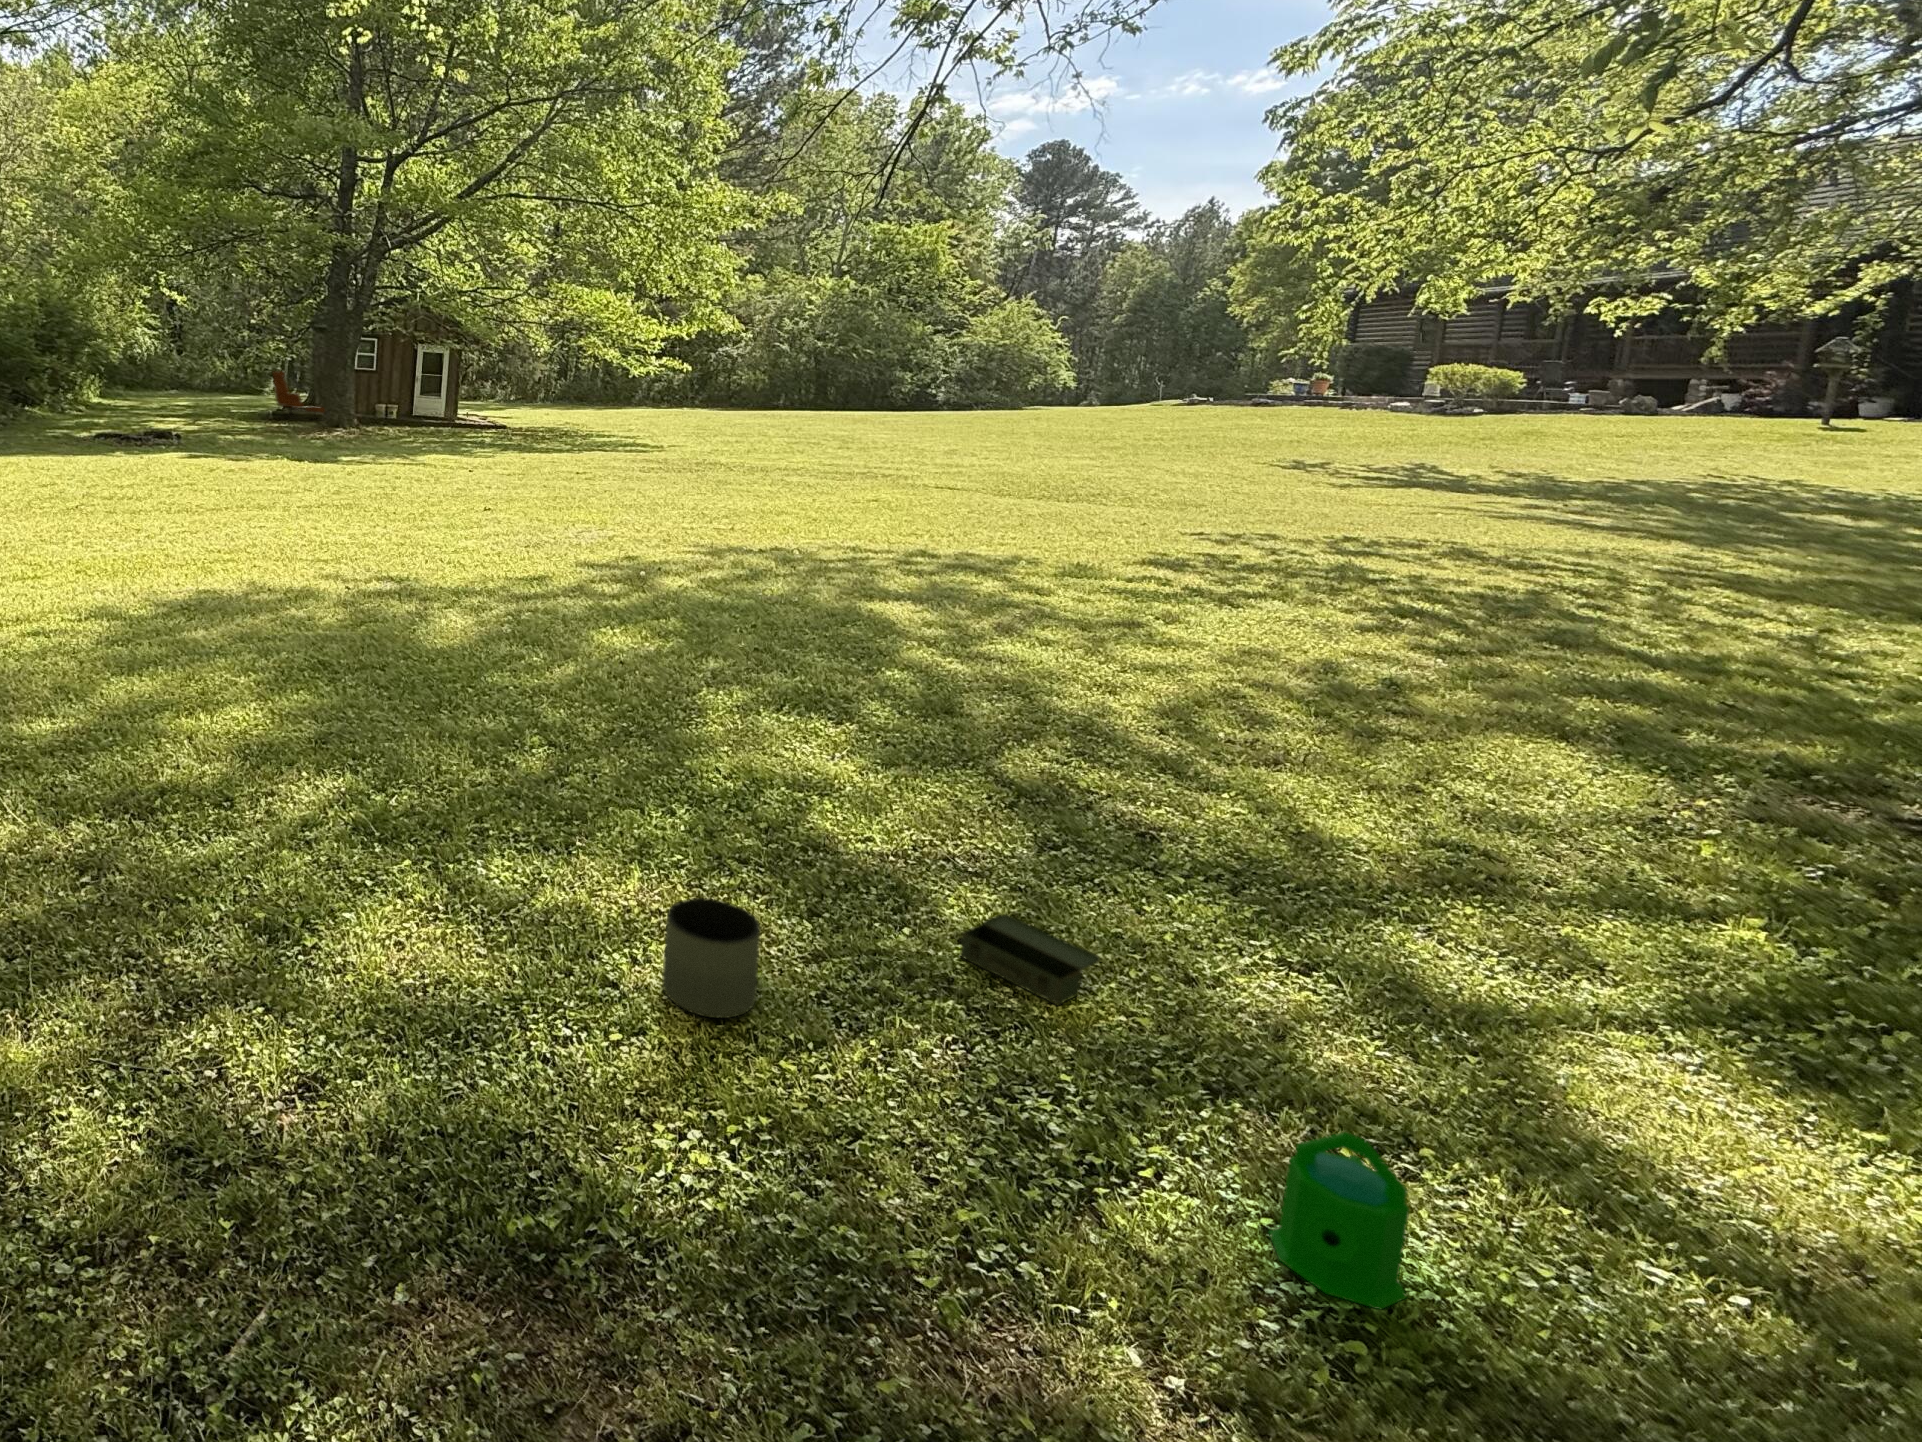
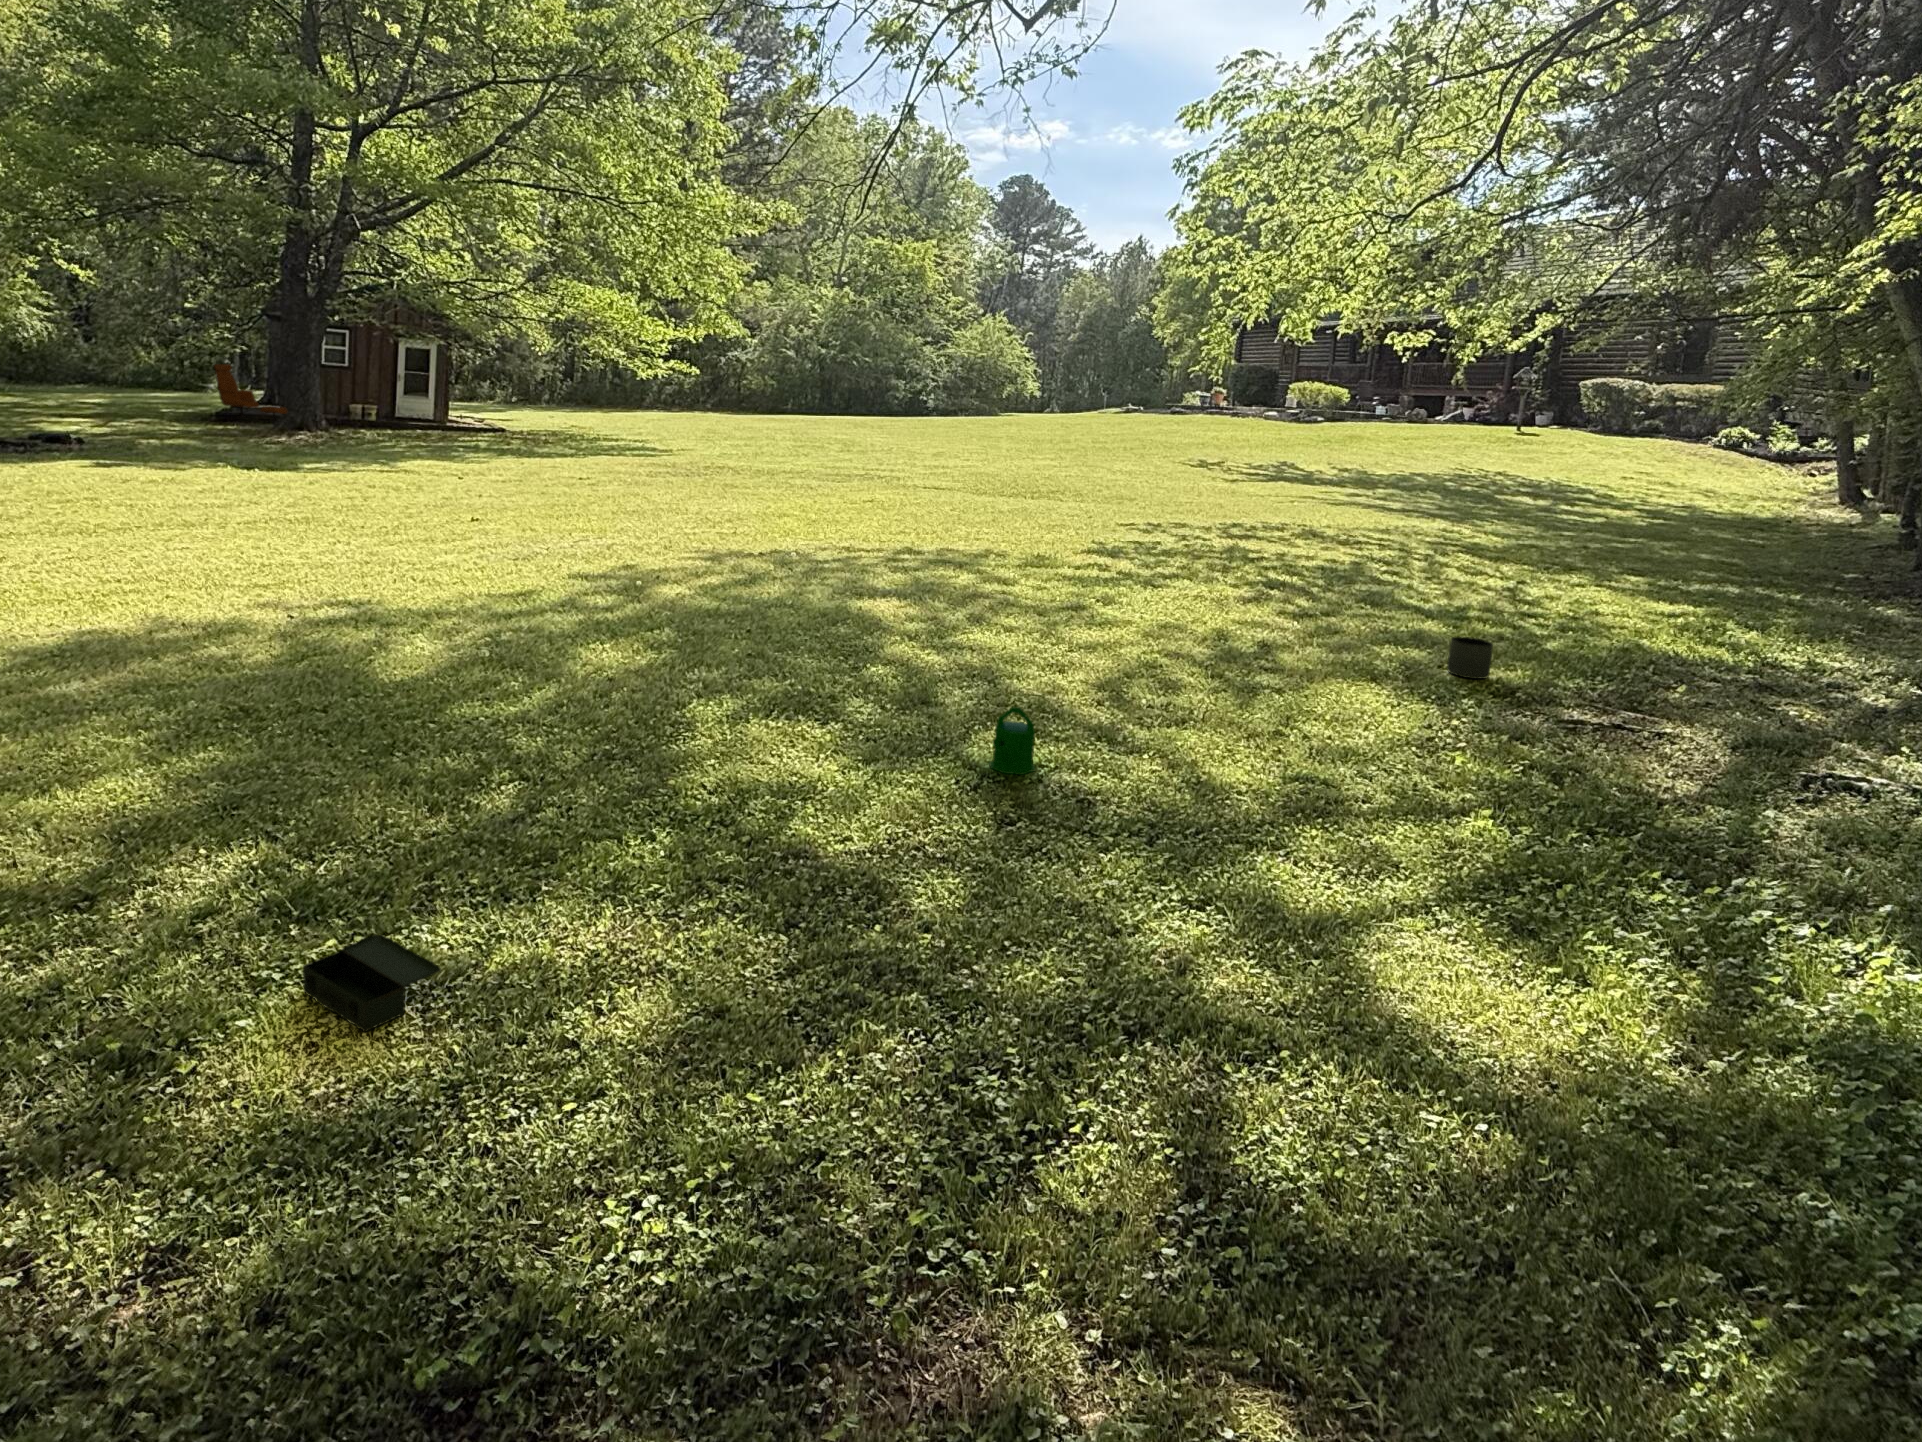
planter: present [662,898,760,1018] -> present [1447,636,1493,679]
toolbox: present [960,914,1100,1005] -> present [303,934,441,1032]
watering can: present [1269,1132,1410,1309] -> present [990,706,1035,774]

